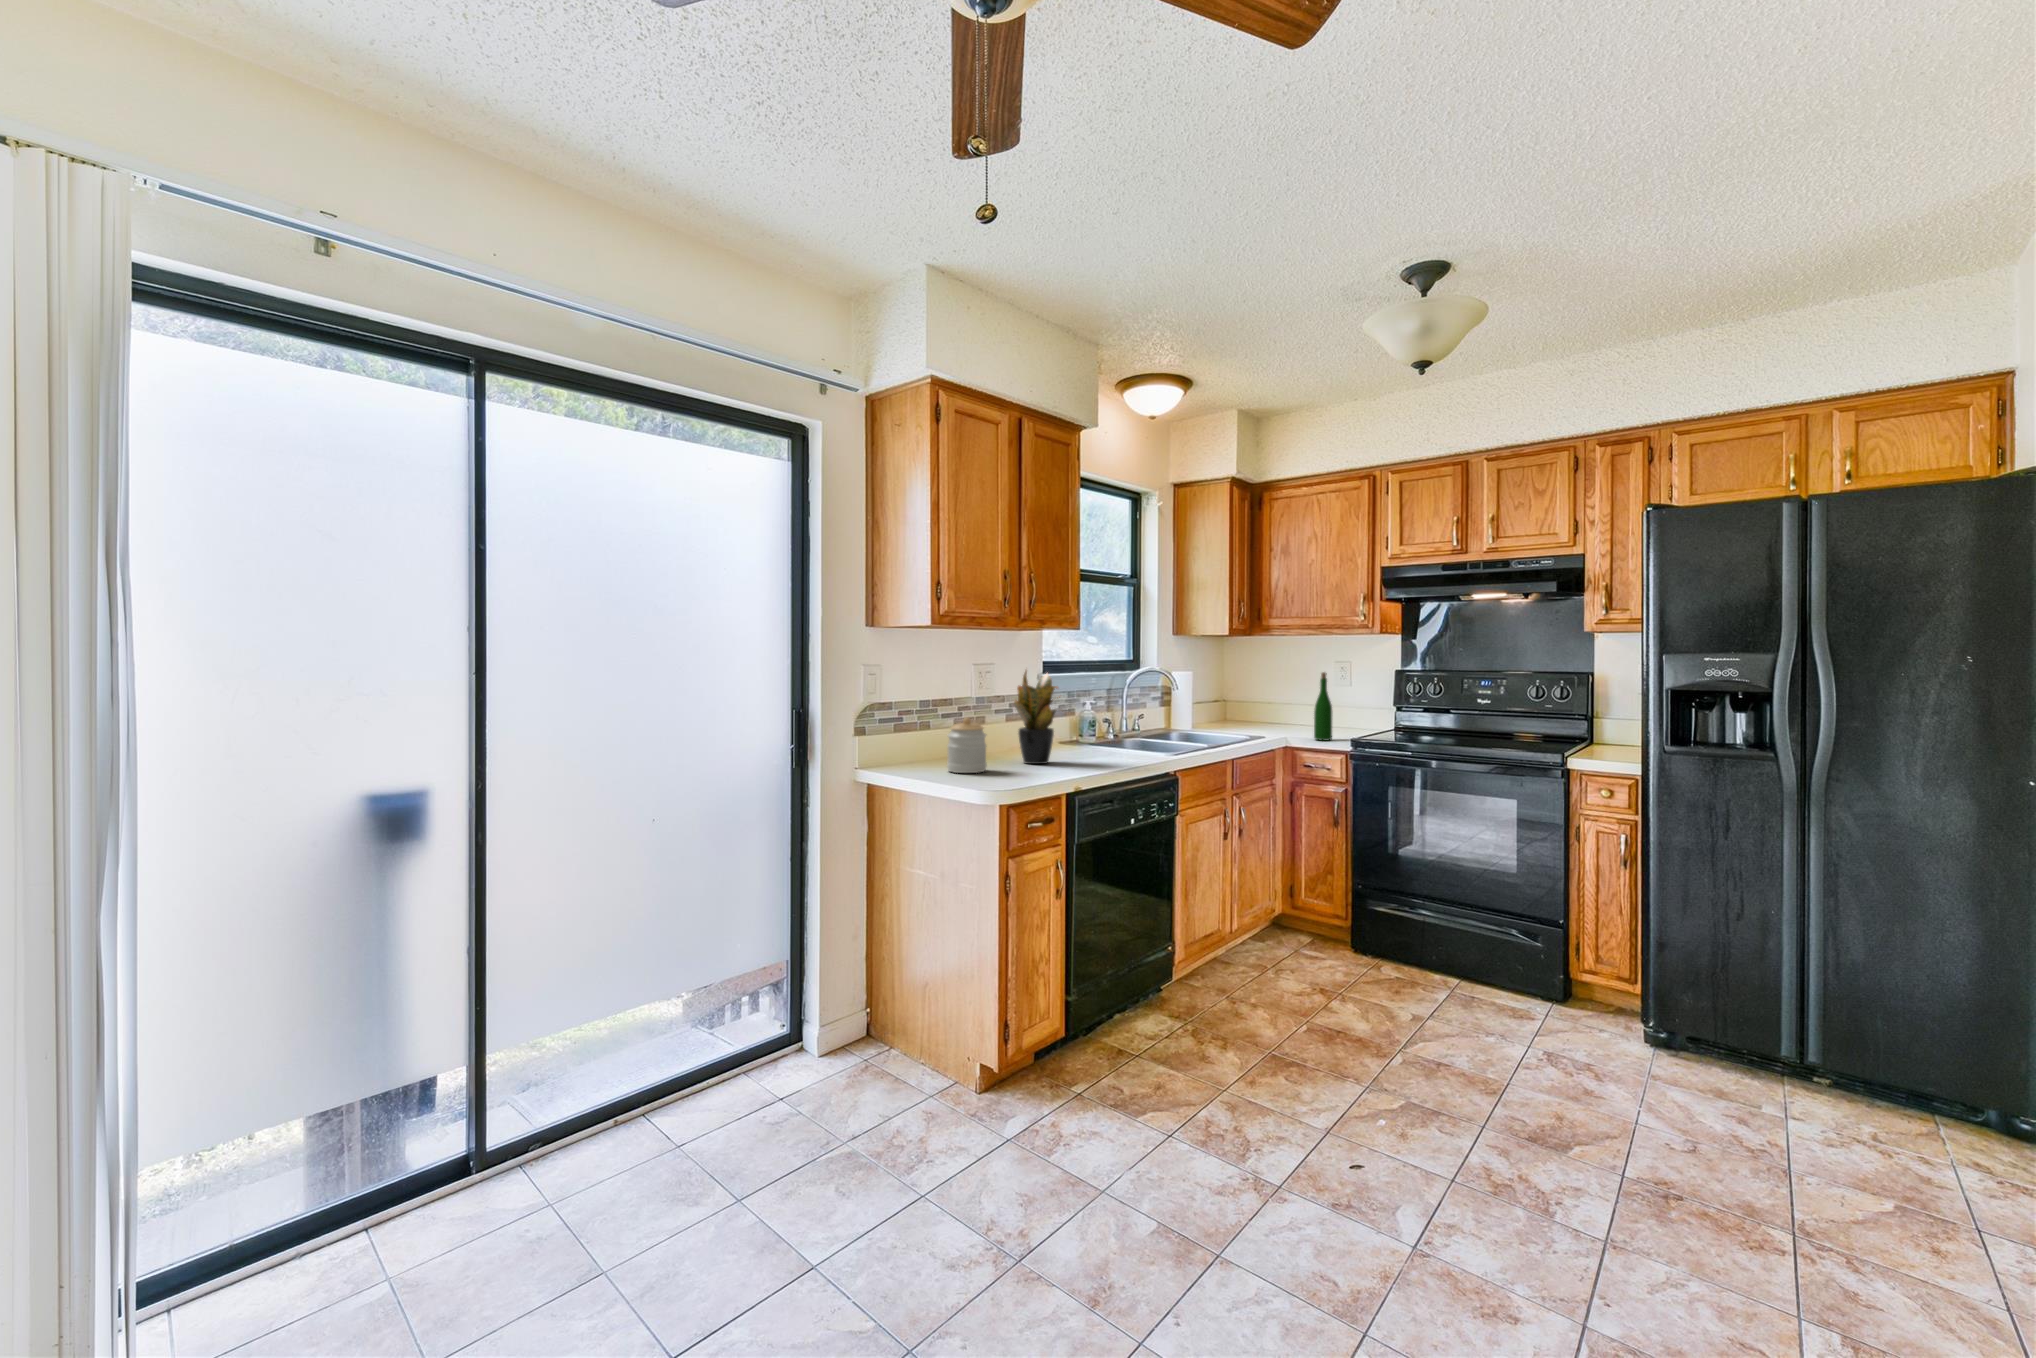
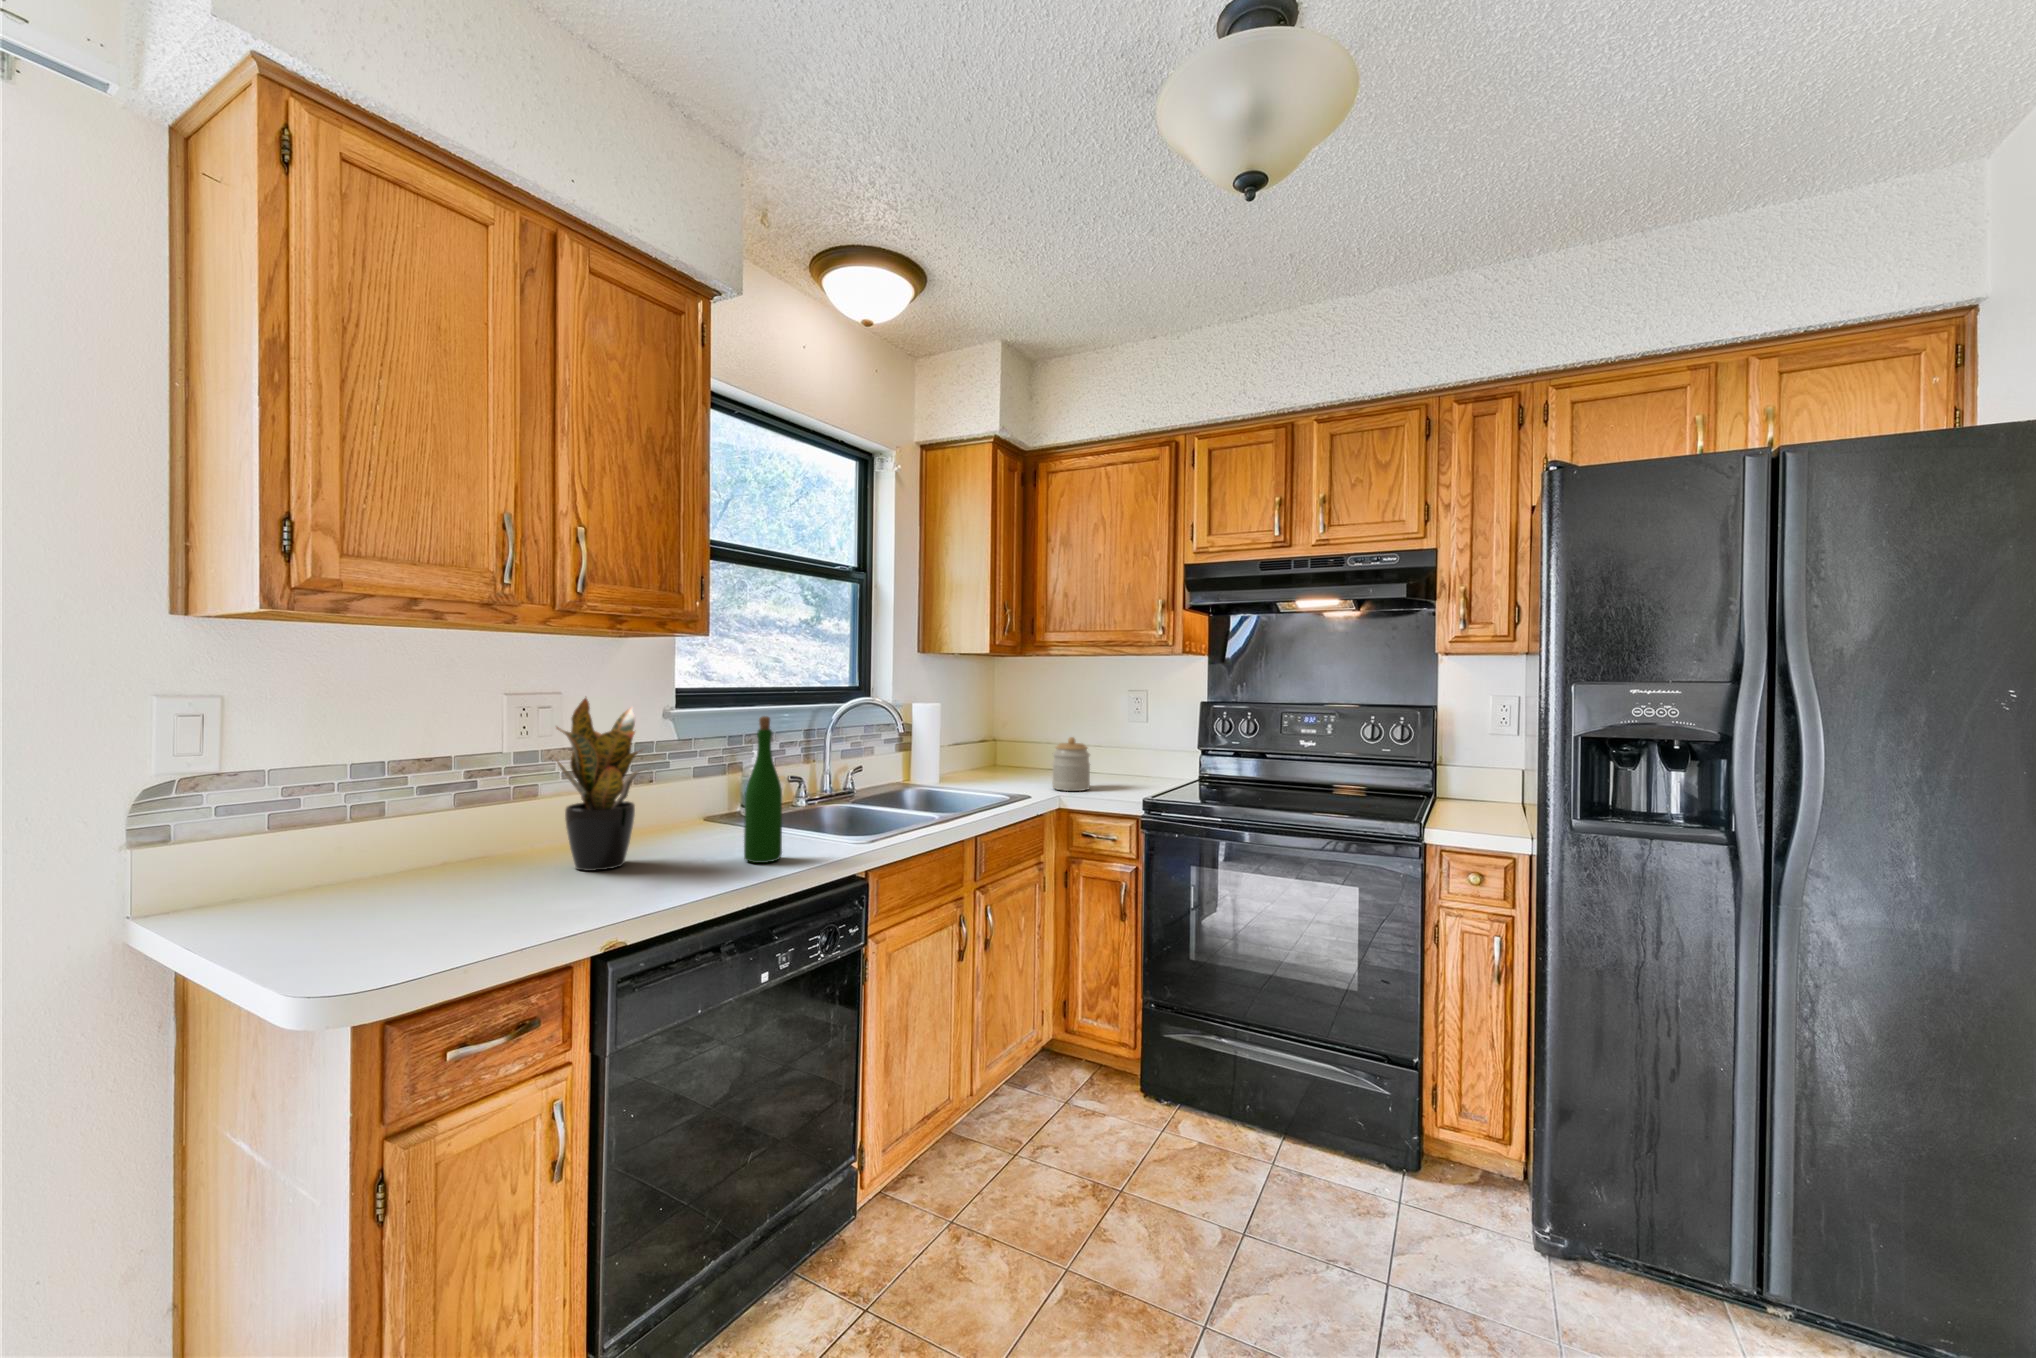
wine bottle: present [1314,672,1332,741] -> present [744,716,782,863]
jar: present [947,717,987,773] -> present [1052,737,1090,791]

